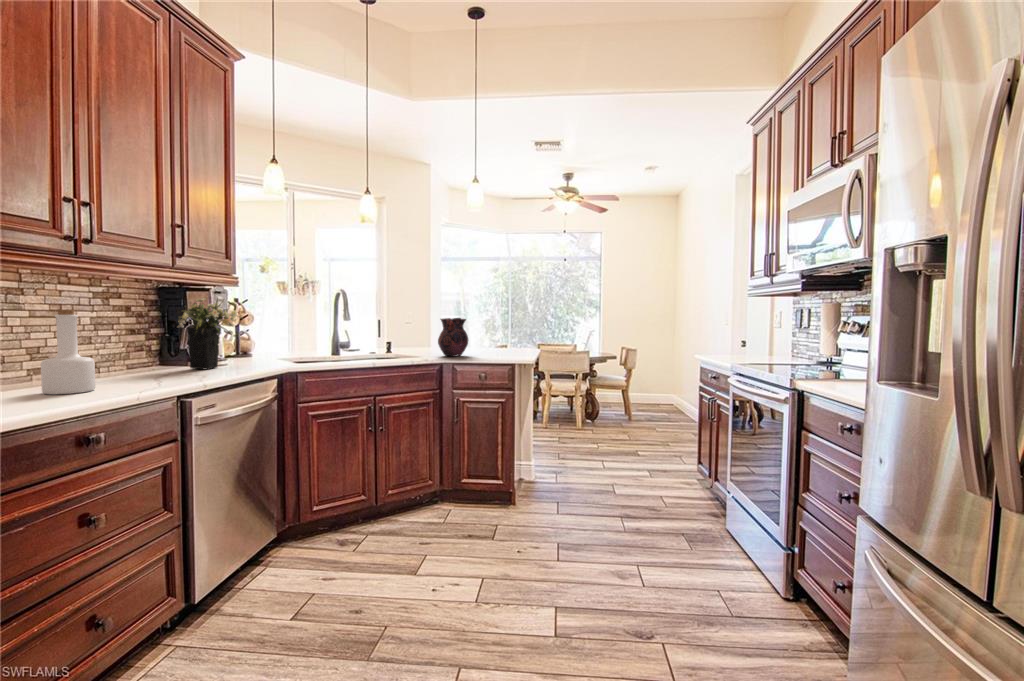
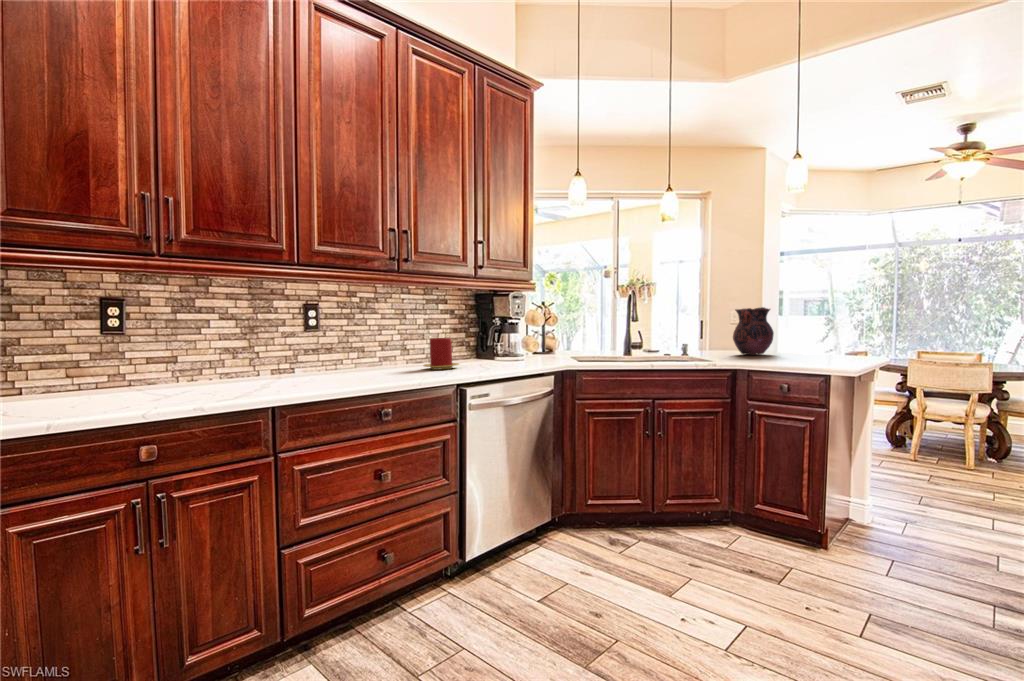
flower arrangement: present [177,298,242,369] -> none [474,298,525,362]
bottle: present [41,310,95,395] -> none [377,313,408,376]
candle: none [108,342,165,382] -> present [424,338,459,370]

